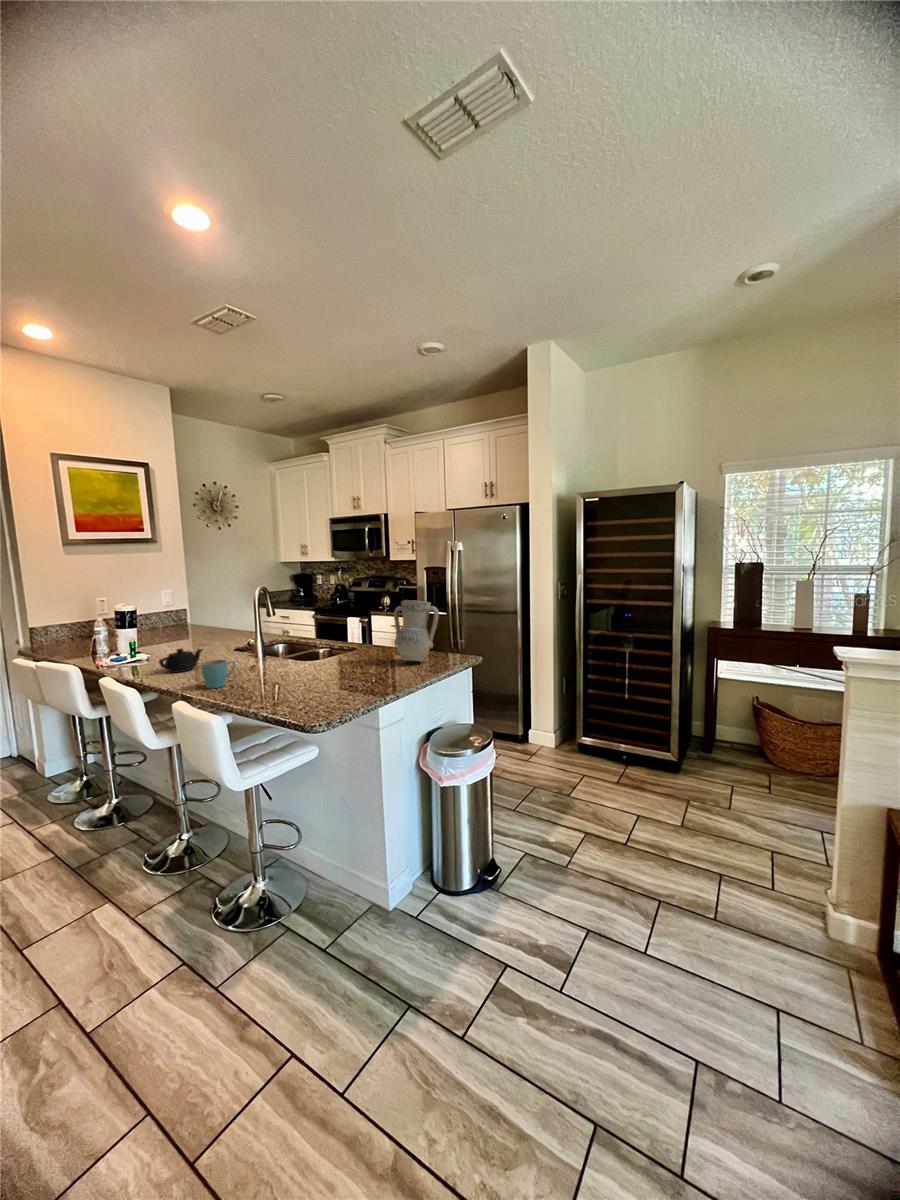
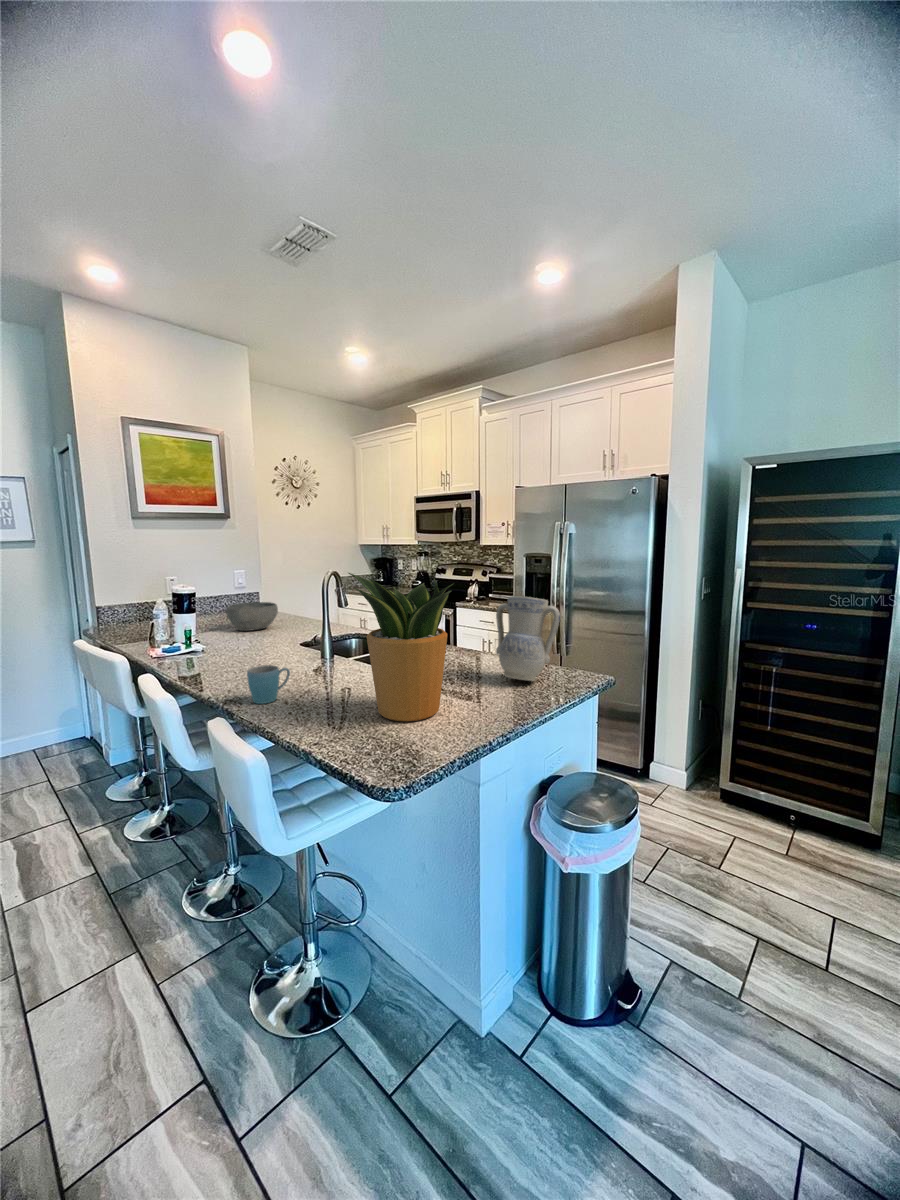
potted plant: none [279,587,357,691] -> present [349,573,454,721]
bowl: none [165,616,212,642] -> present [226,602,278,631]
teapot: present [159,648,203,672] -> none [205,644,258,674]

